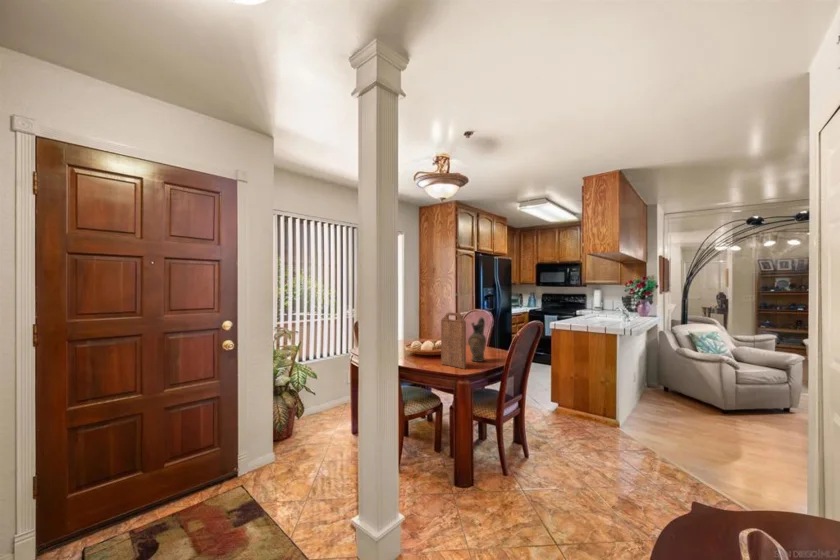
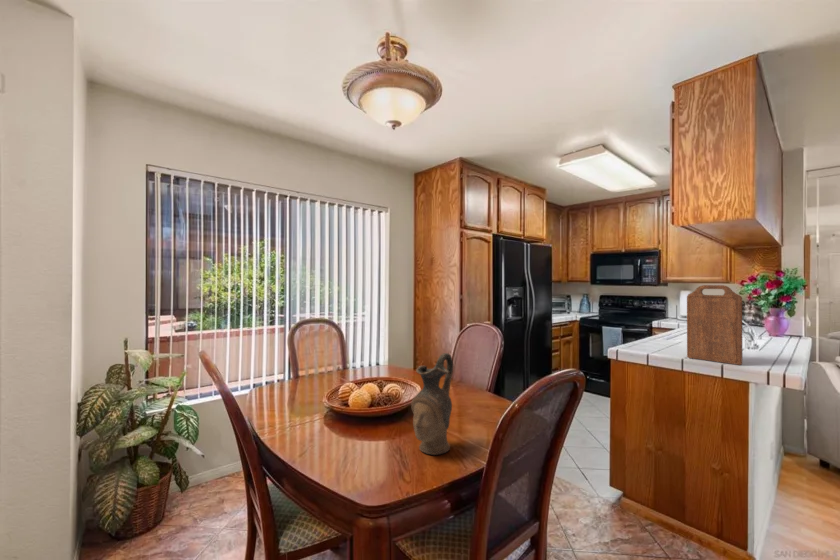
cutting board: present [441,313,466,369] -> present [687,285,743,365]

